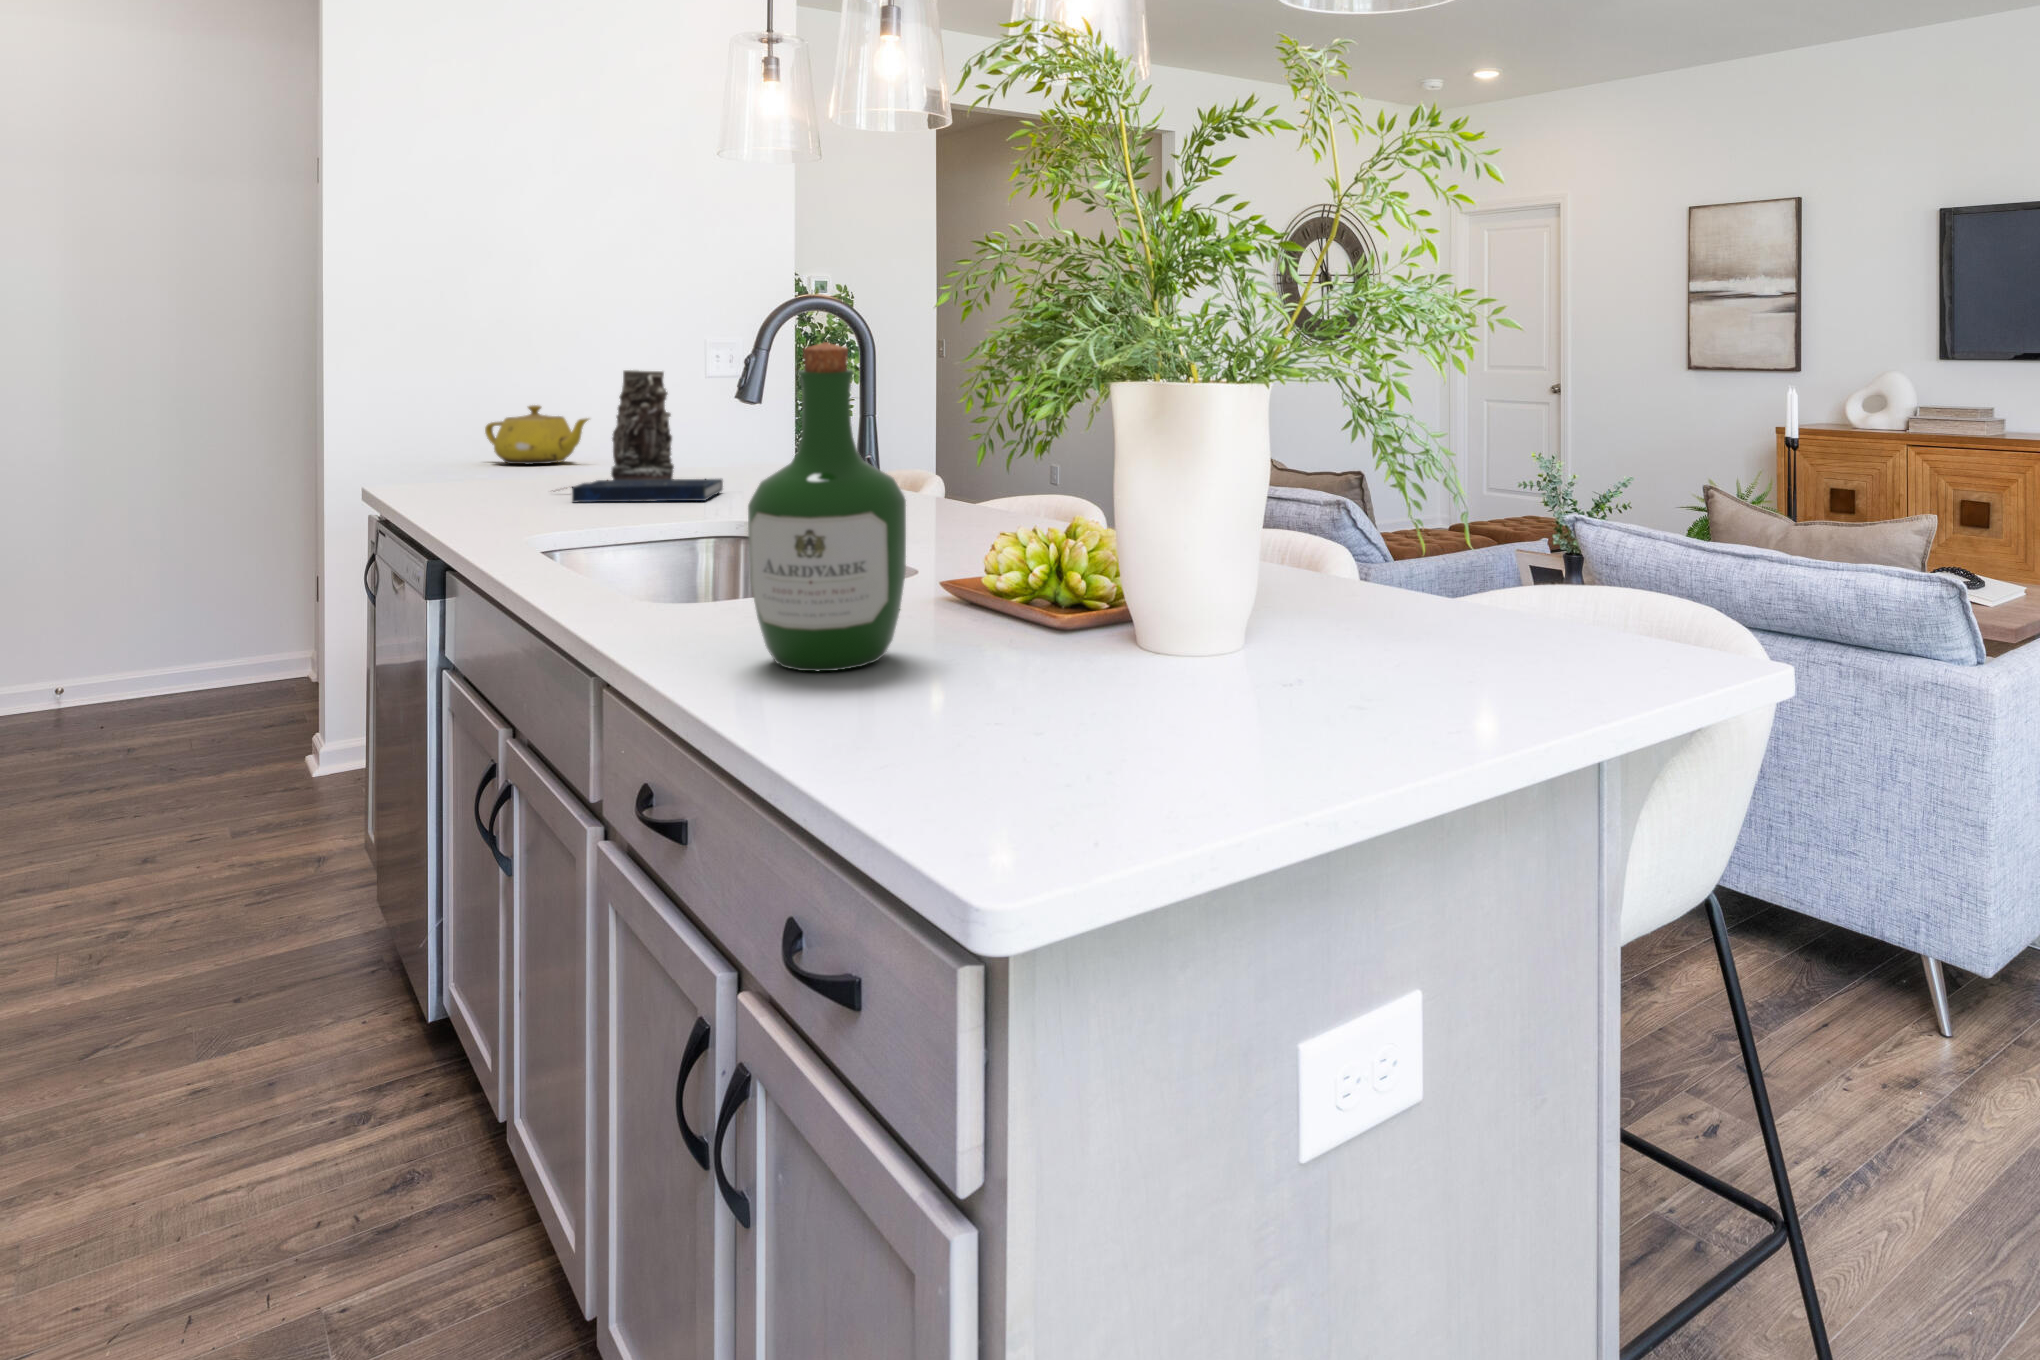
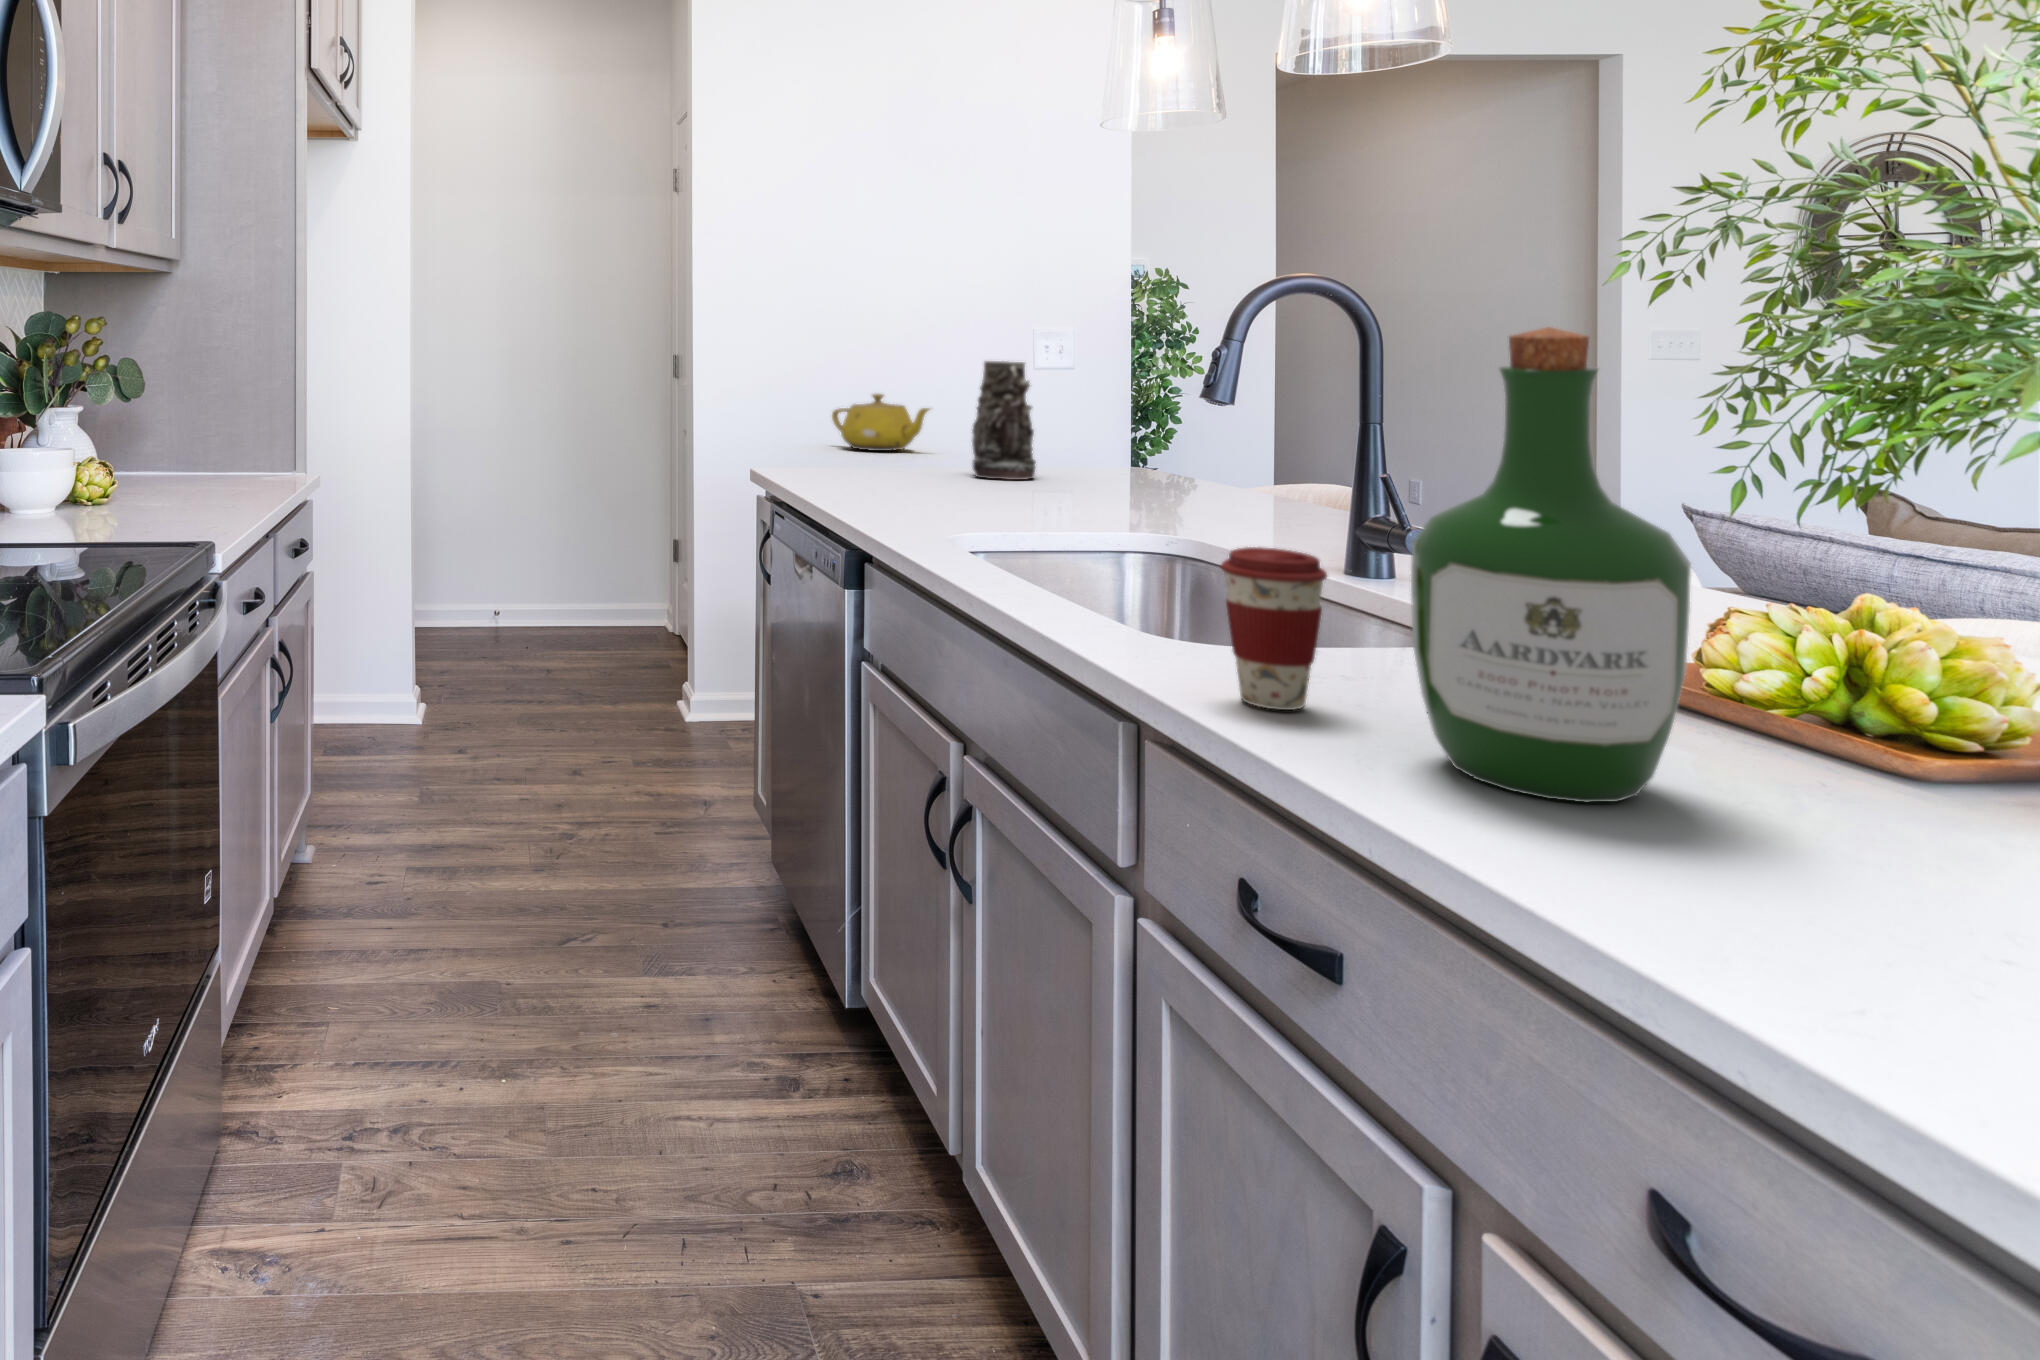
book: present [572,479,723,502] -> none [919,473,1102,504]
coffee cup: none [648,516,726,642] -> present [1221,547,1327,710]

